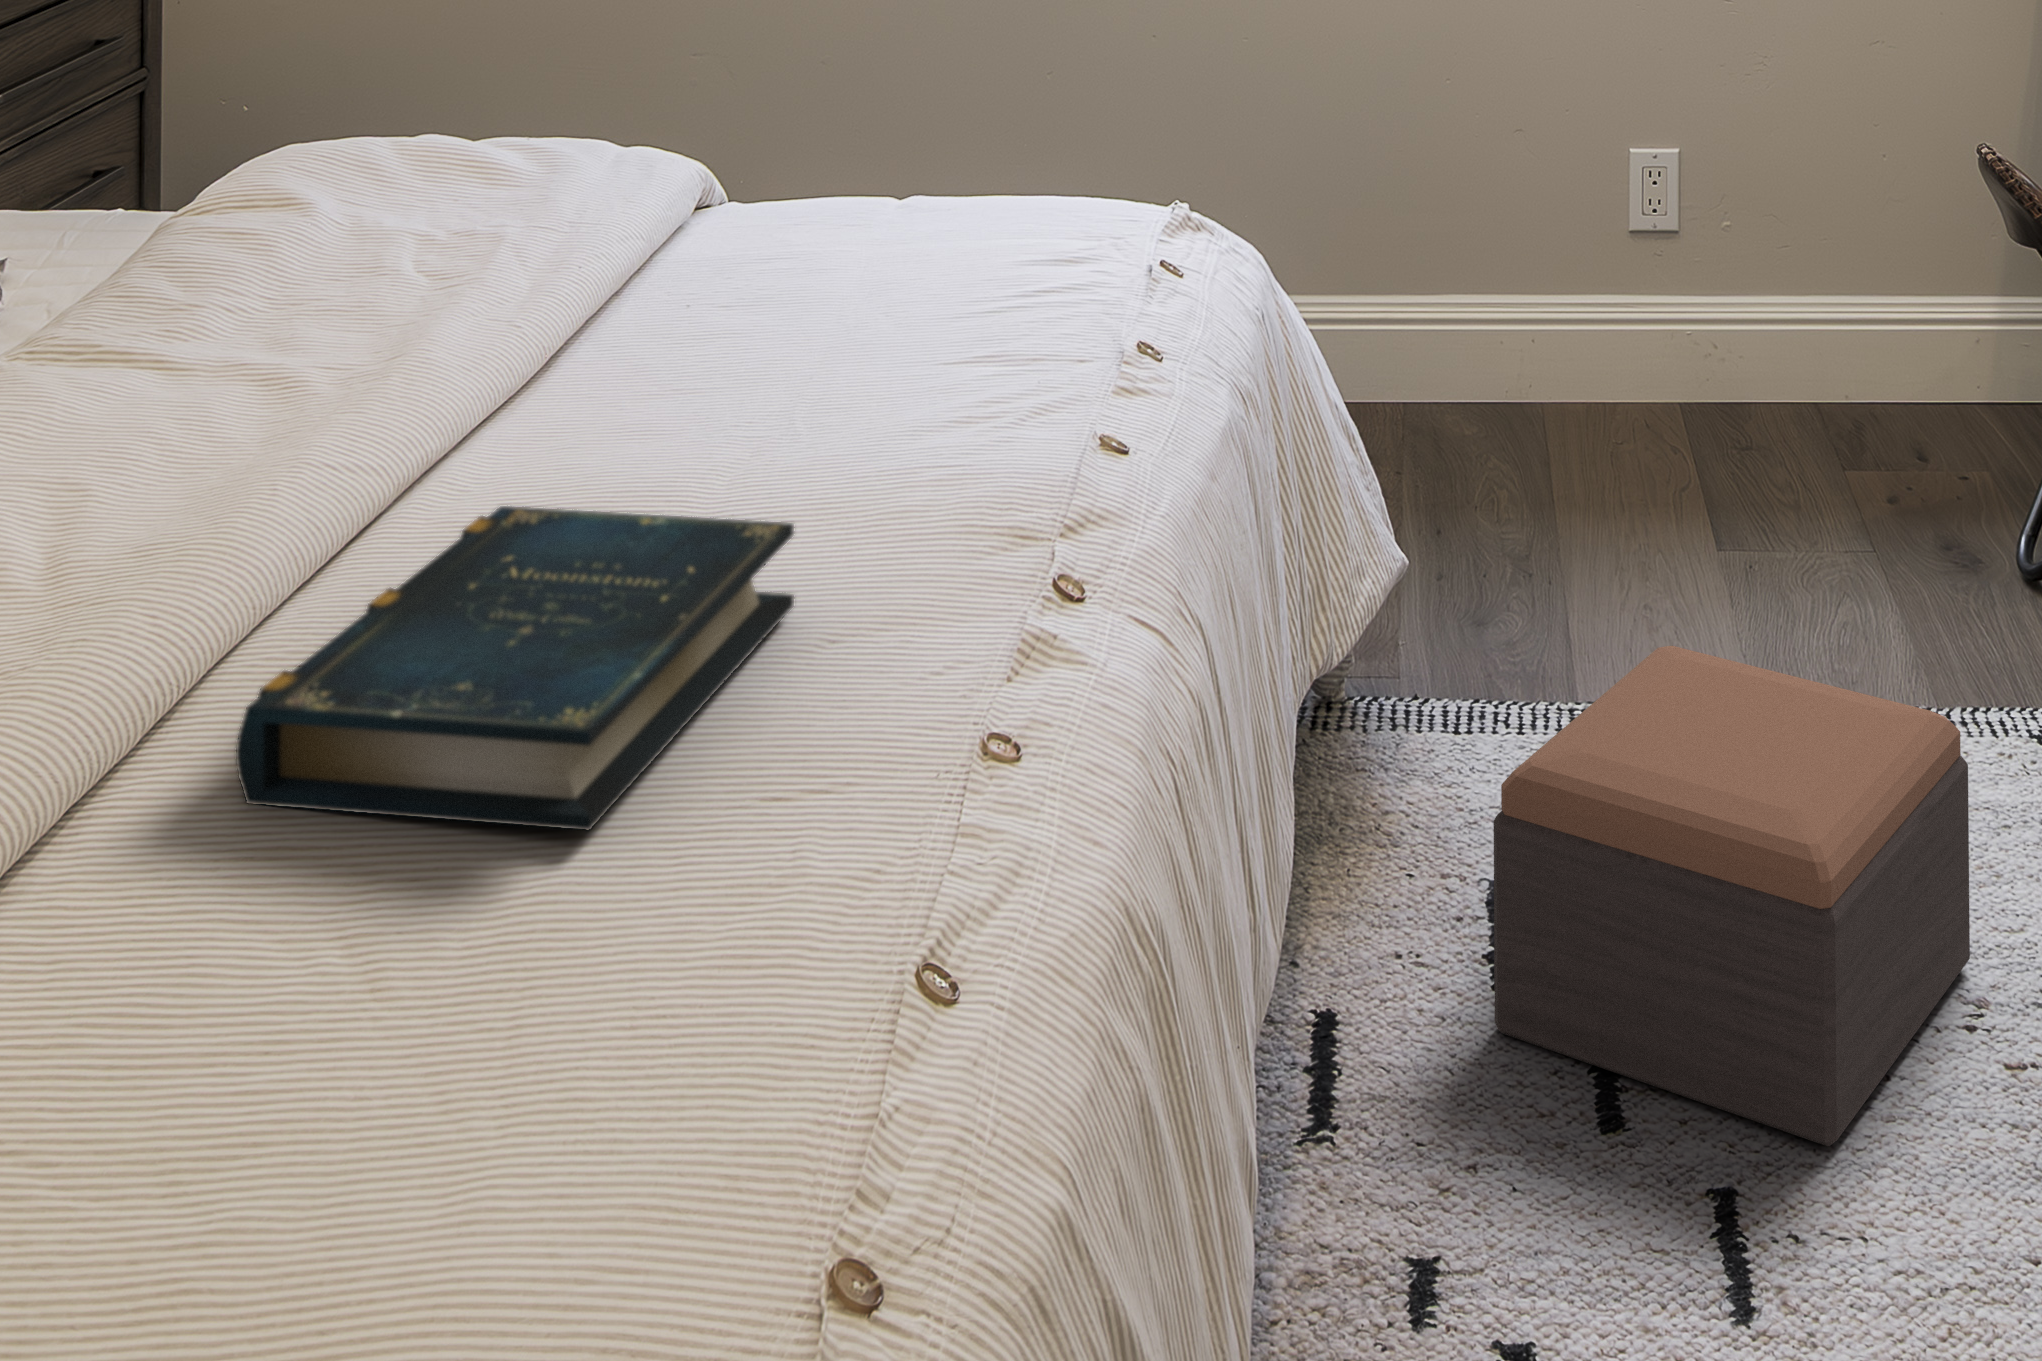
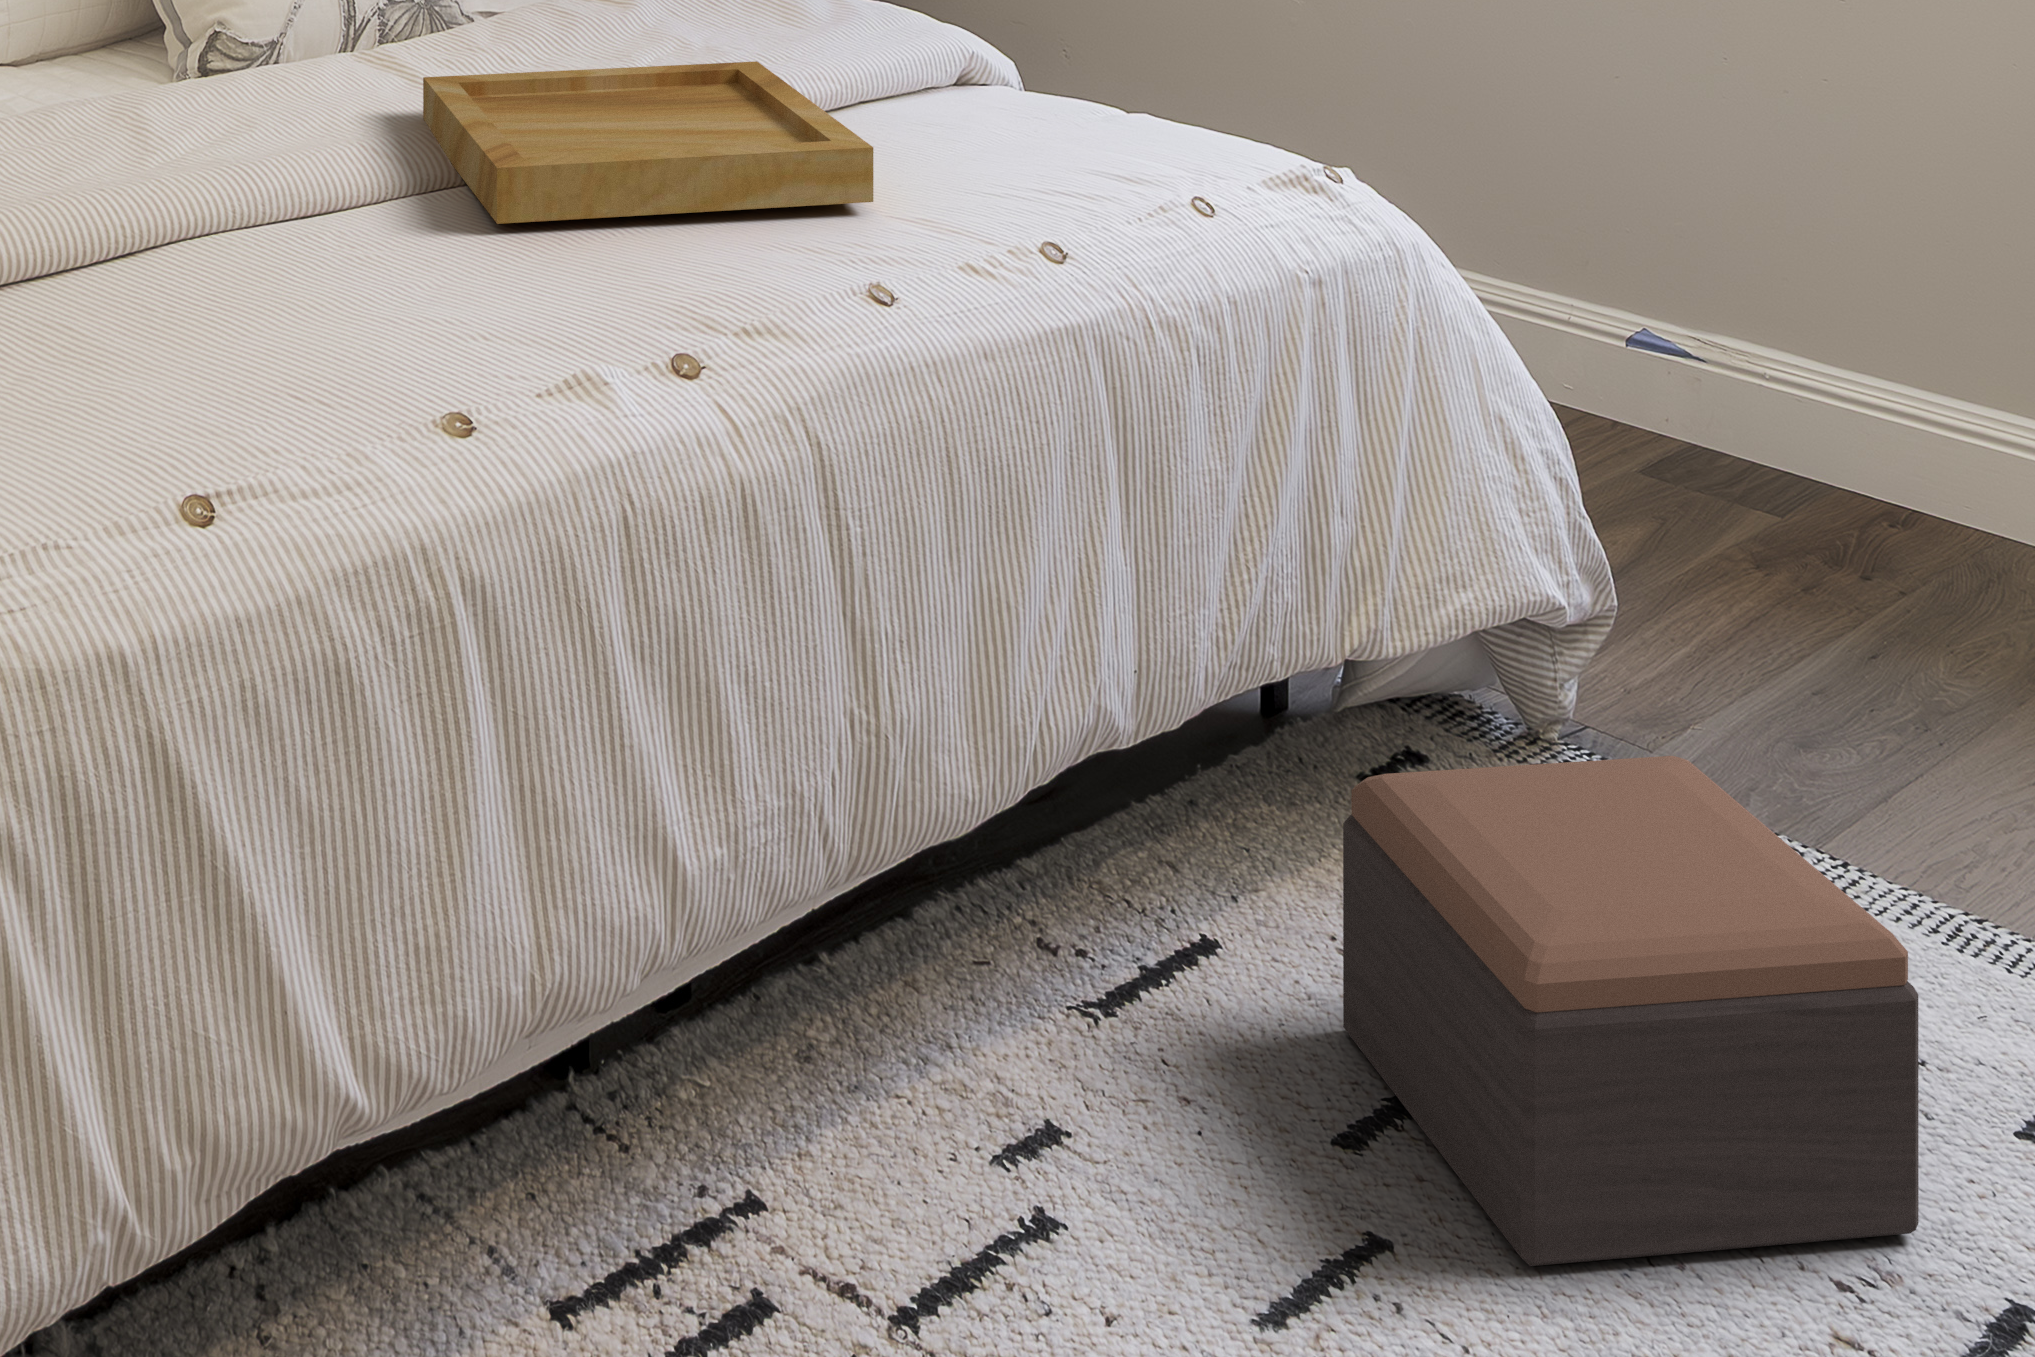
tray: none [236,230,916,505] -> present [423,61,873,224]
book: present [236,506,794,831] -> none [89,193,504,372]

